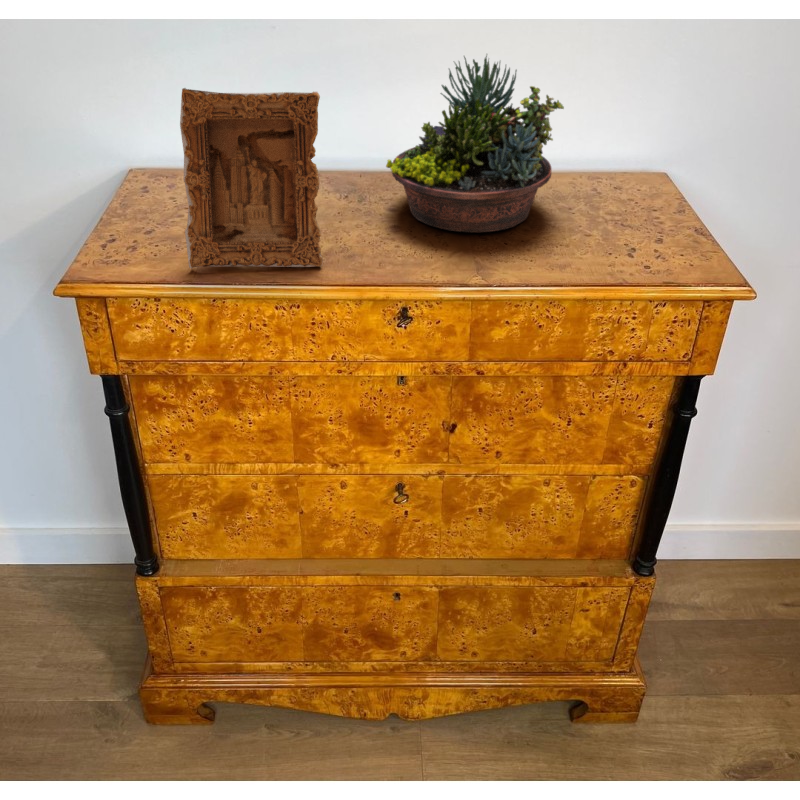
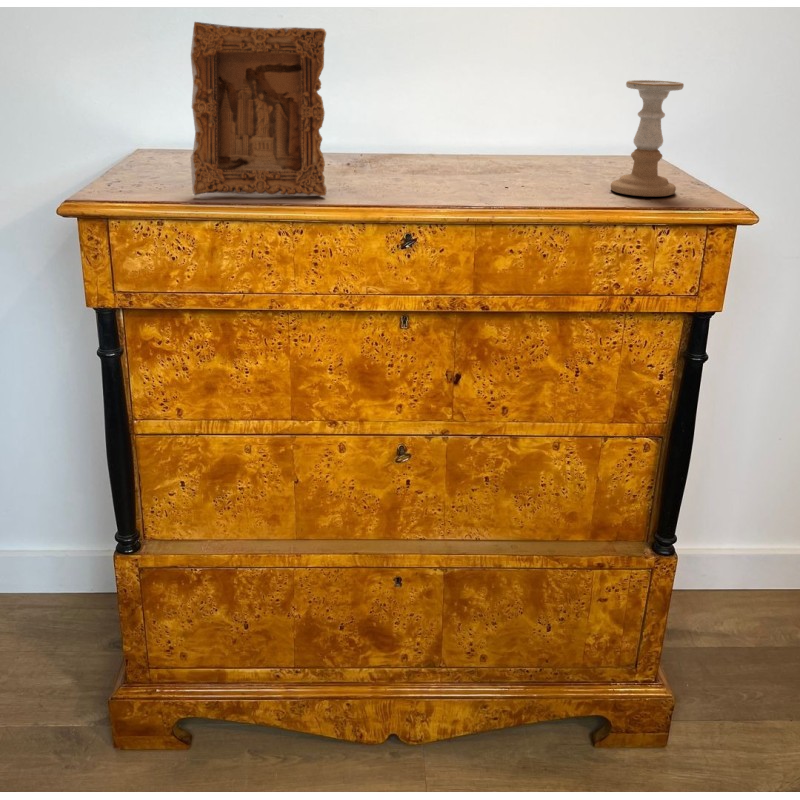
succulent planter: present [386,56,564,232] -> none [388,22,561,180]
candle holder: none [610,136,689,260] -> present [611,80,684,197]

